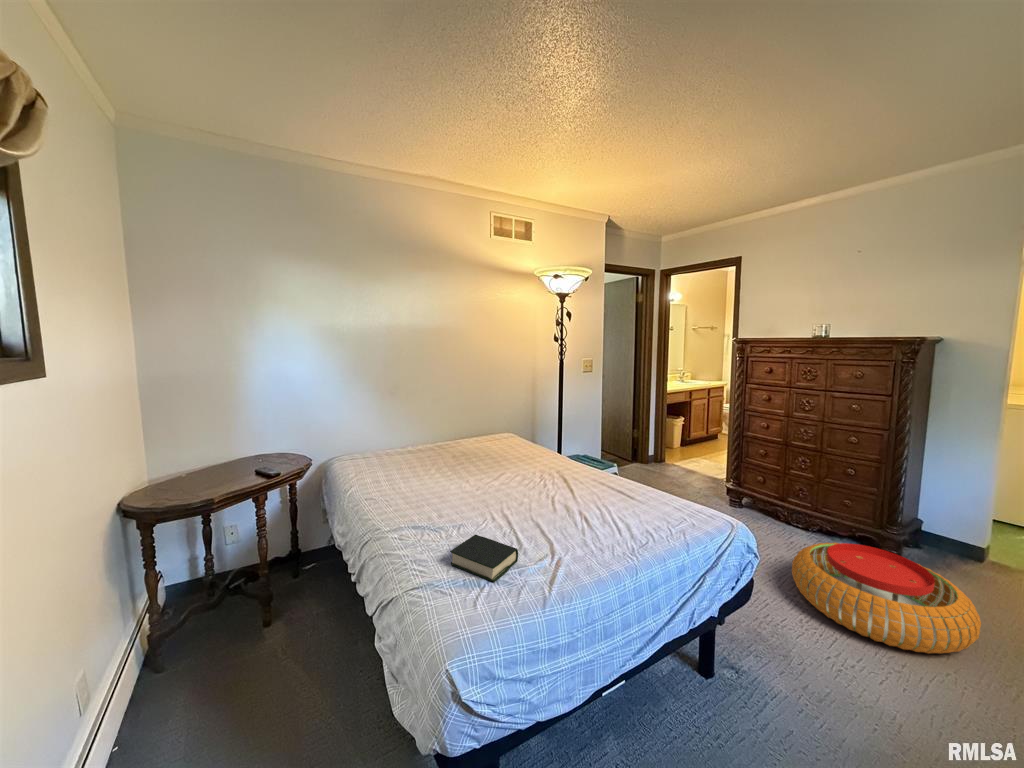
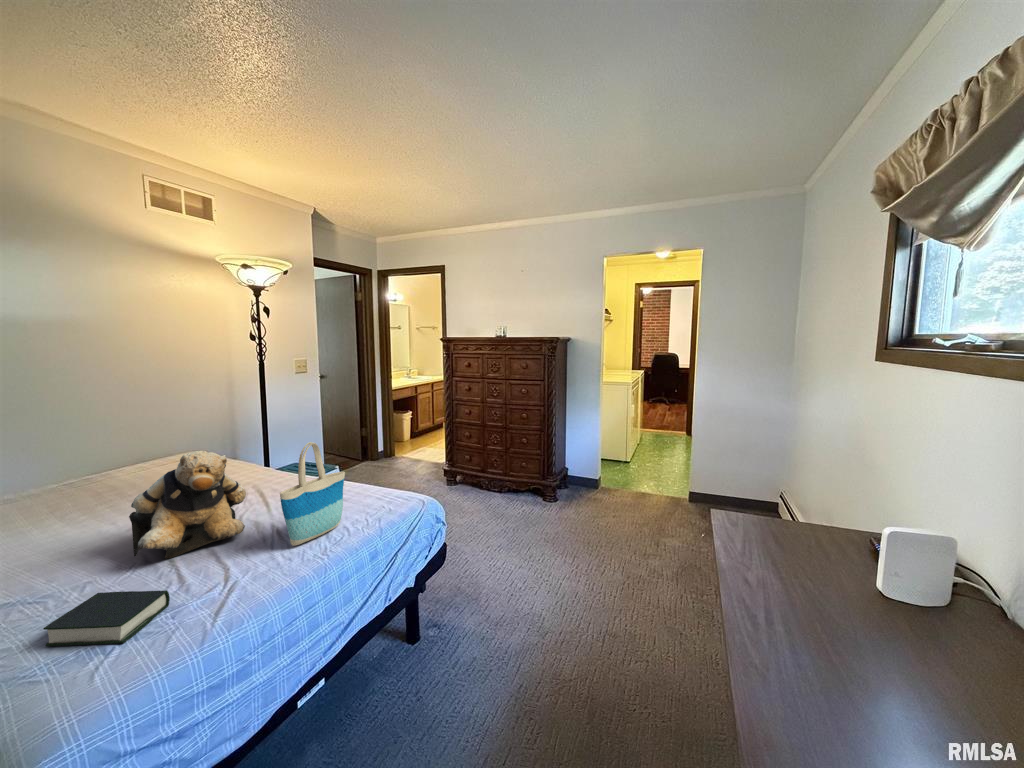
teddy bear: none [487,435,562,519] -> present [129,450,246,558]
tote bag: none [597,441,651,538] -> present [280,442,345,546]
pouf: present [792,543,981,653] -> none [485,493,585,561]

